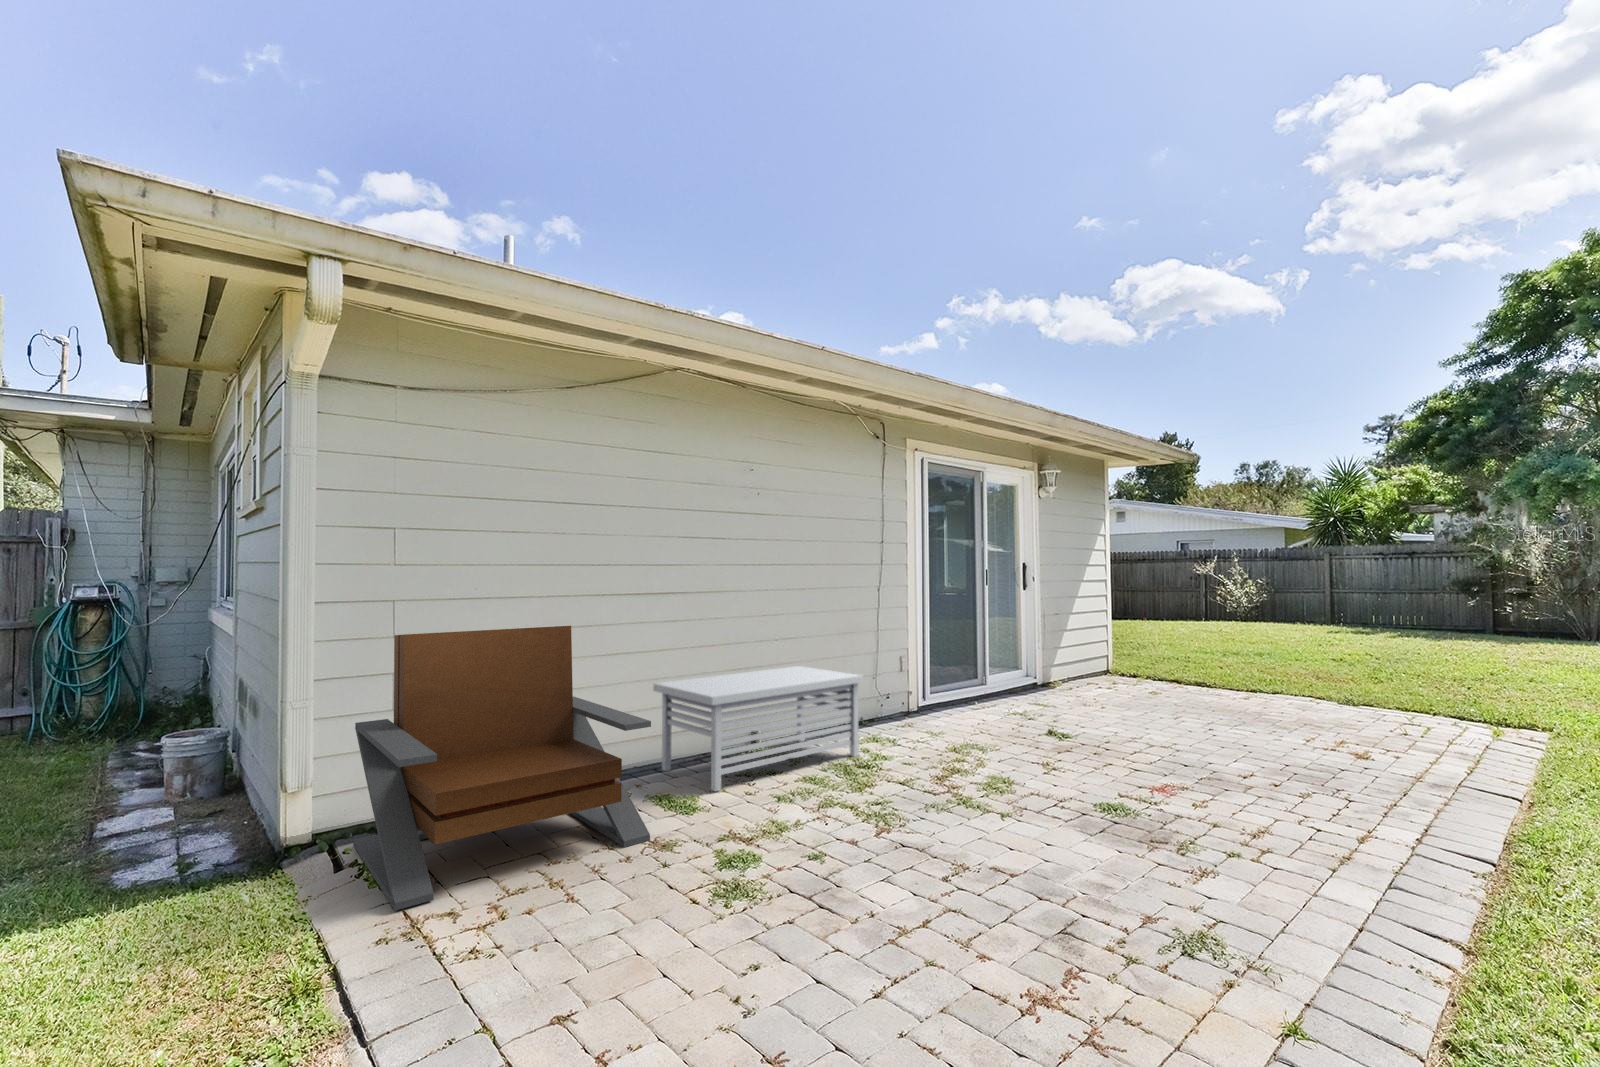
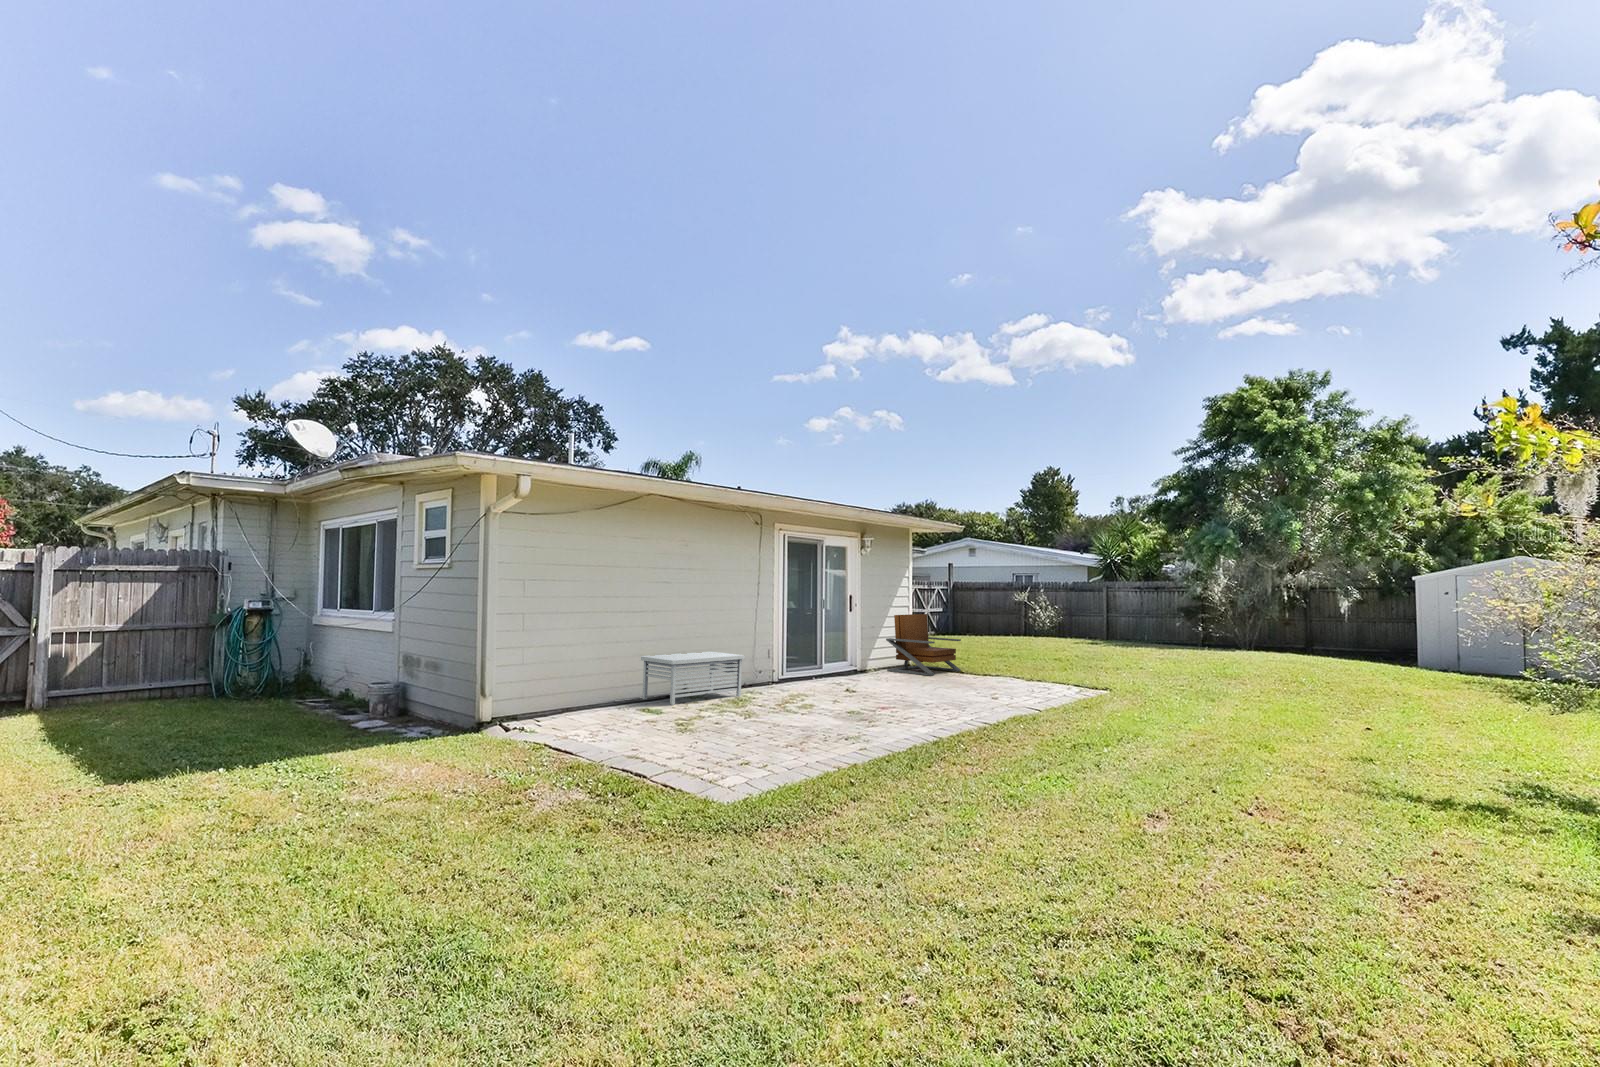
lounge chair: present [353,626,651,910] -> present [886,614,961,676]

